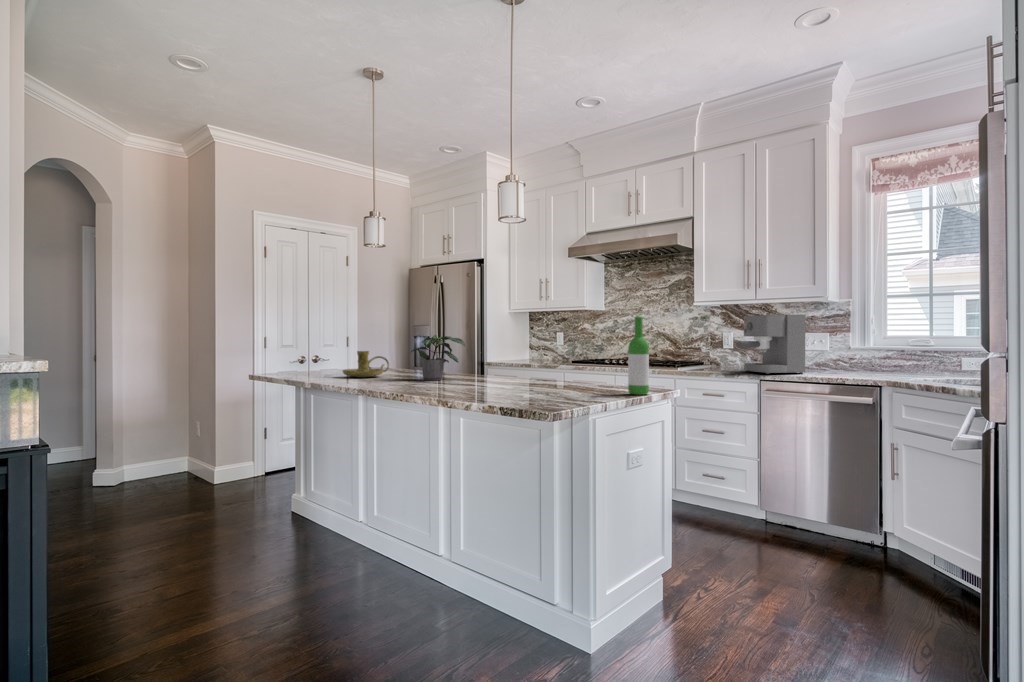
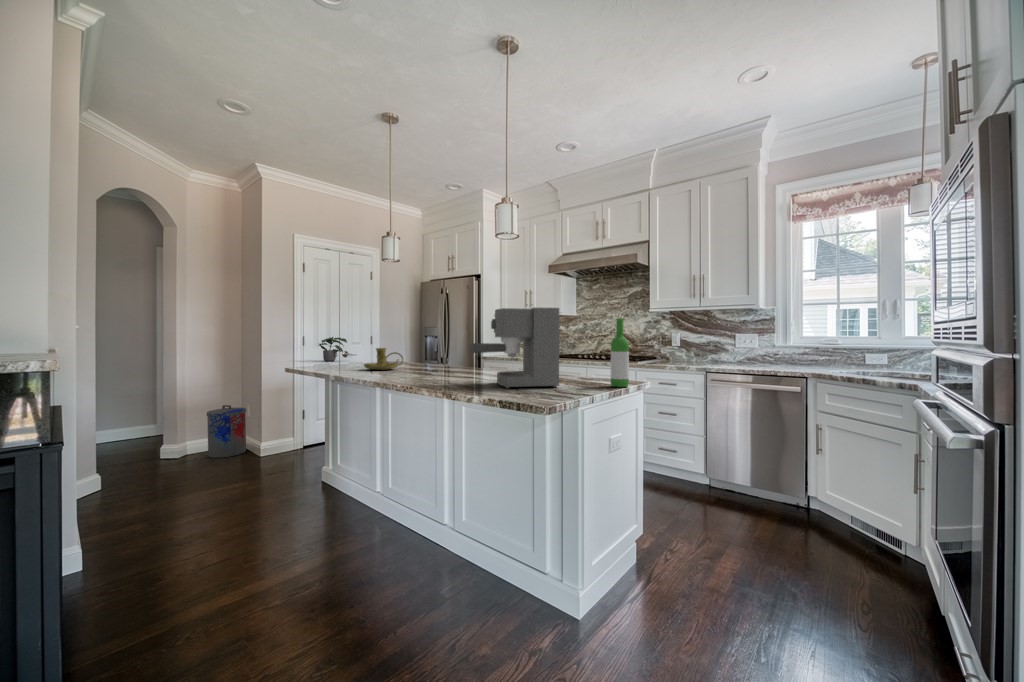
coffee maker: present [736,314,806,374] -> present [471,308,559,388]
potted plant: present [411,335,465,381] -> present [319,337,347,362]
trash can: none [148,422,195,486] -> present [207,405,246,458]

